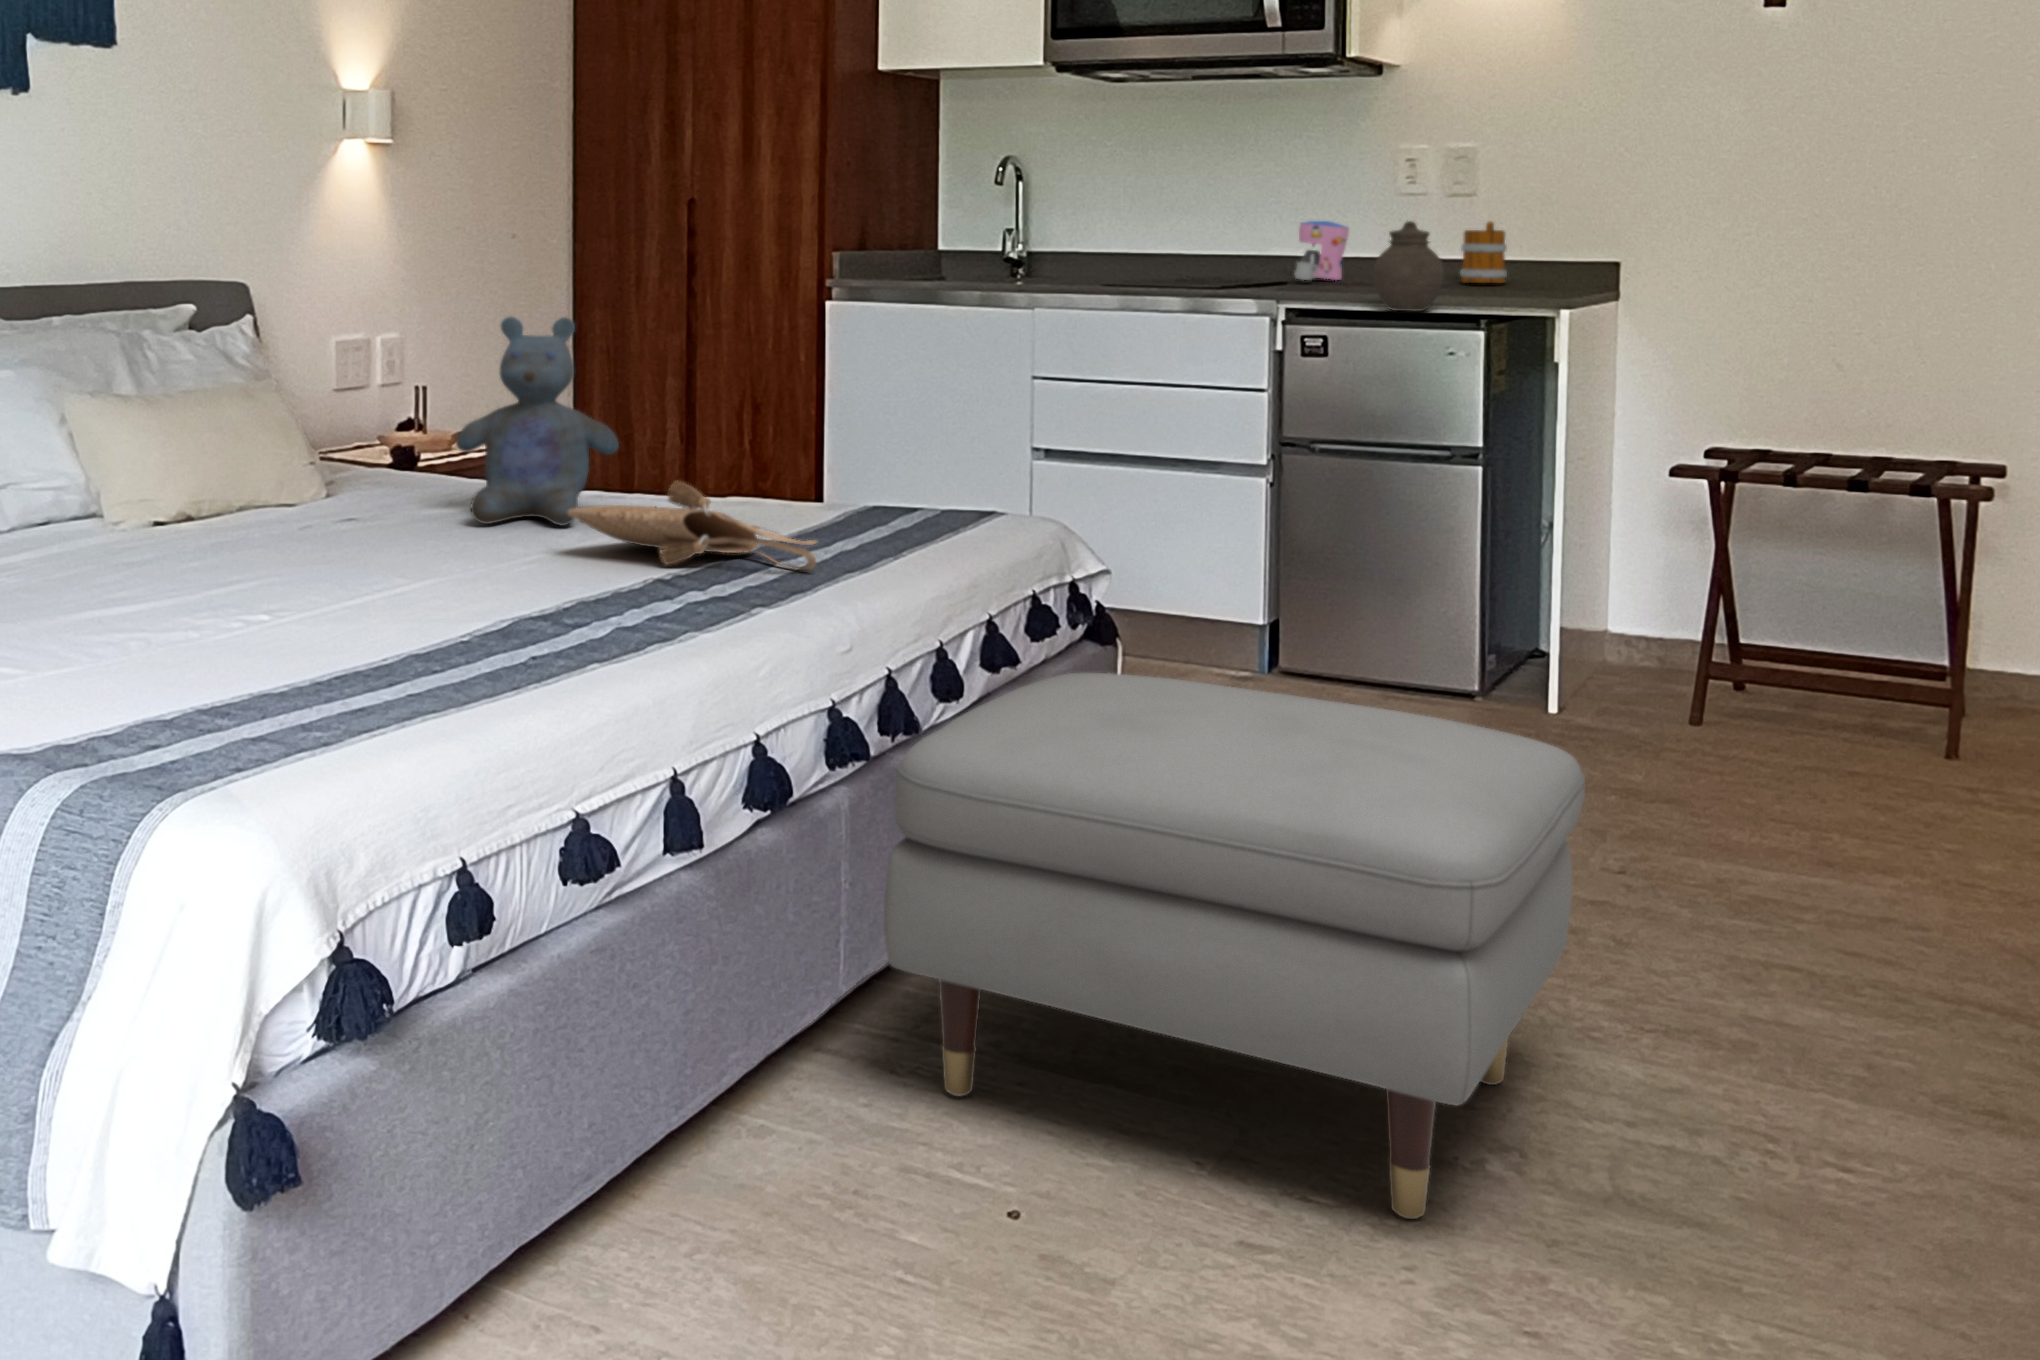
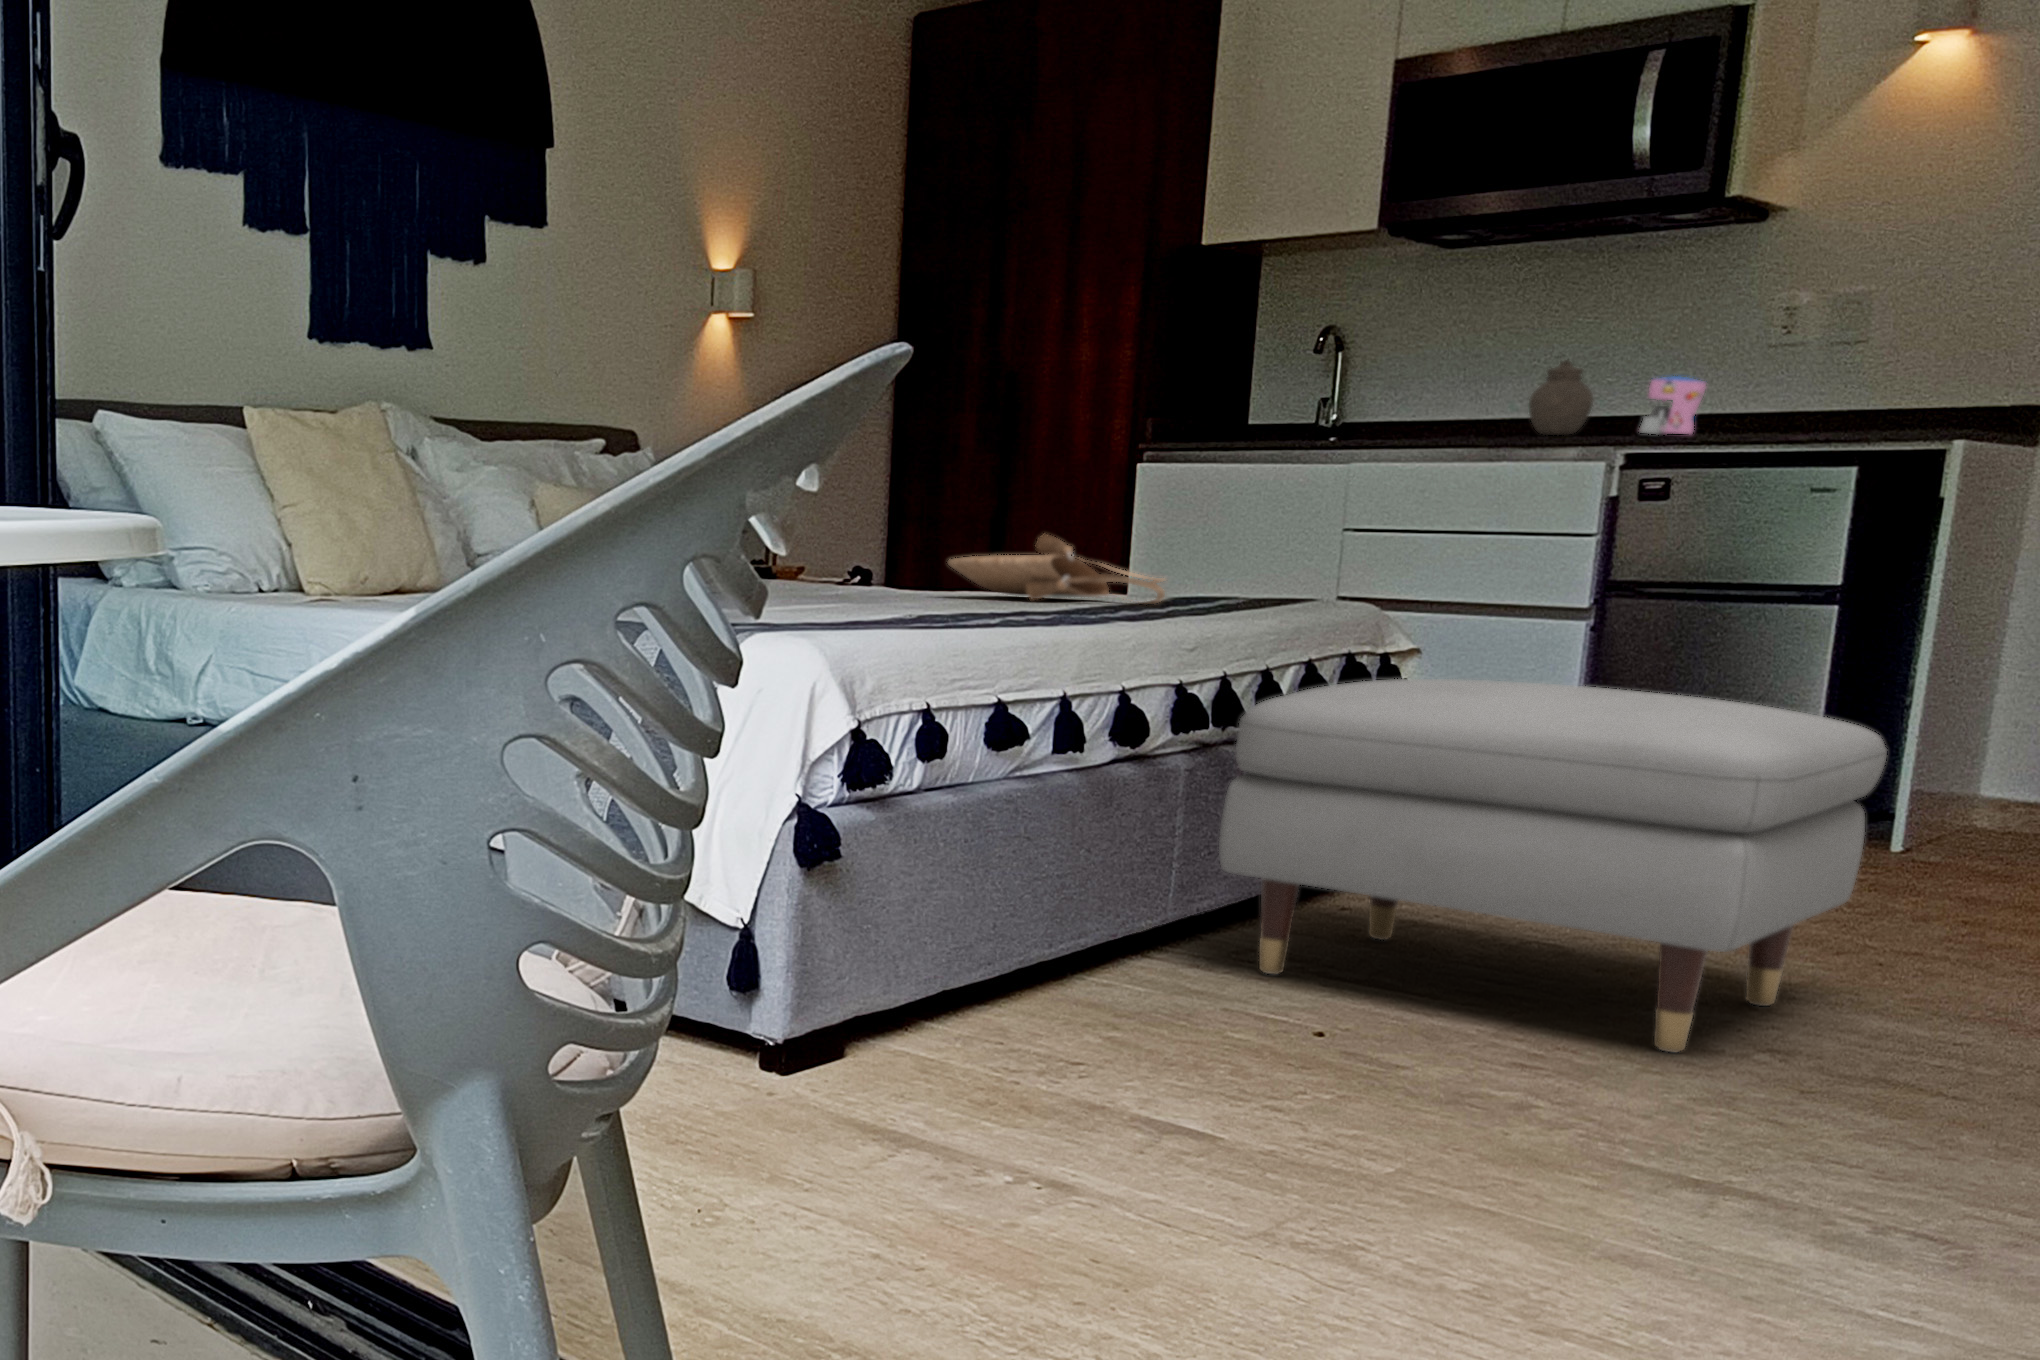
jar: present [1373,221,1444,311] -> present [1529,360,1593,435]
mug: present [1460,221,1507,283] -> none [1831,371,1890,433]
stuffed bear: present [456,317,619,525] -> none [838,425,978,590]

